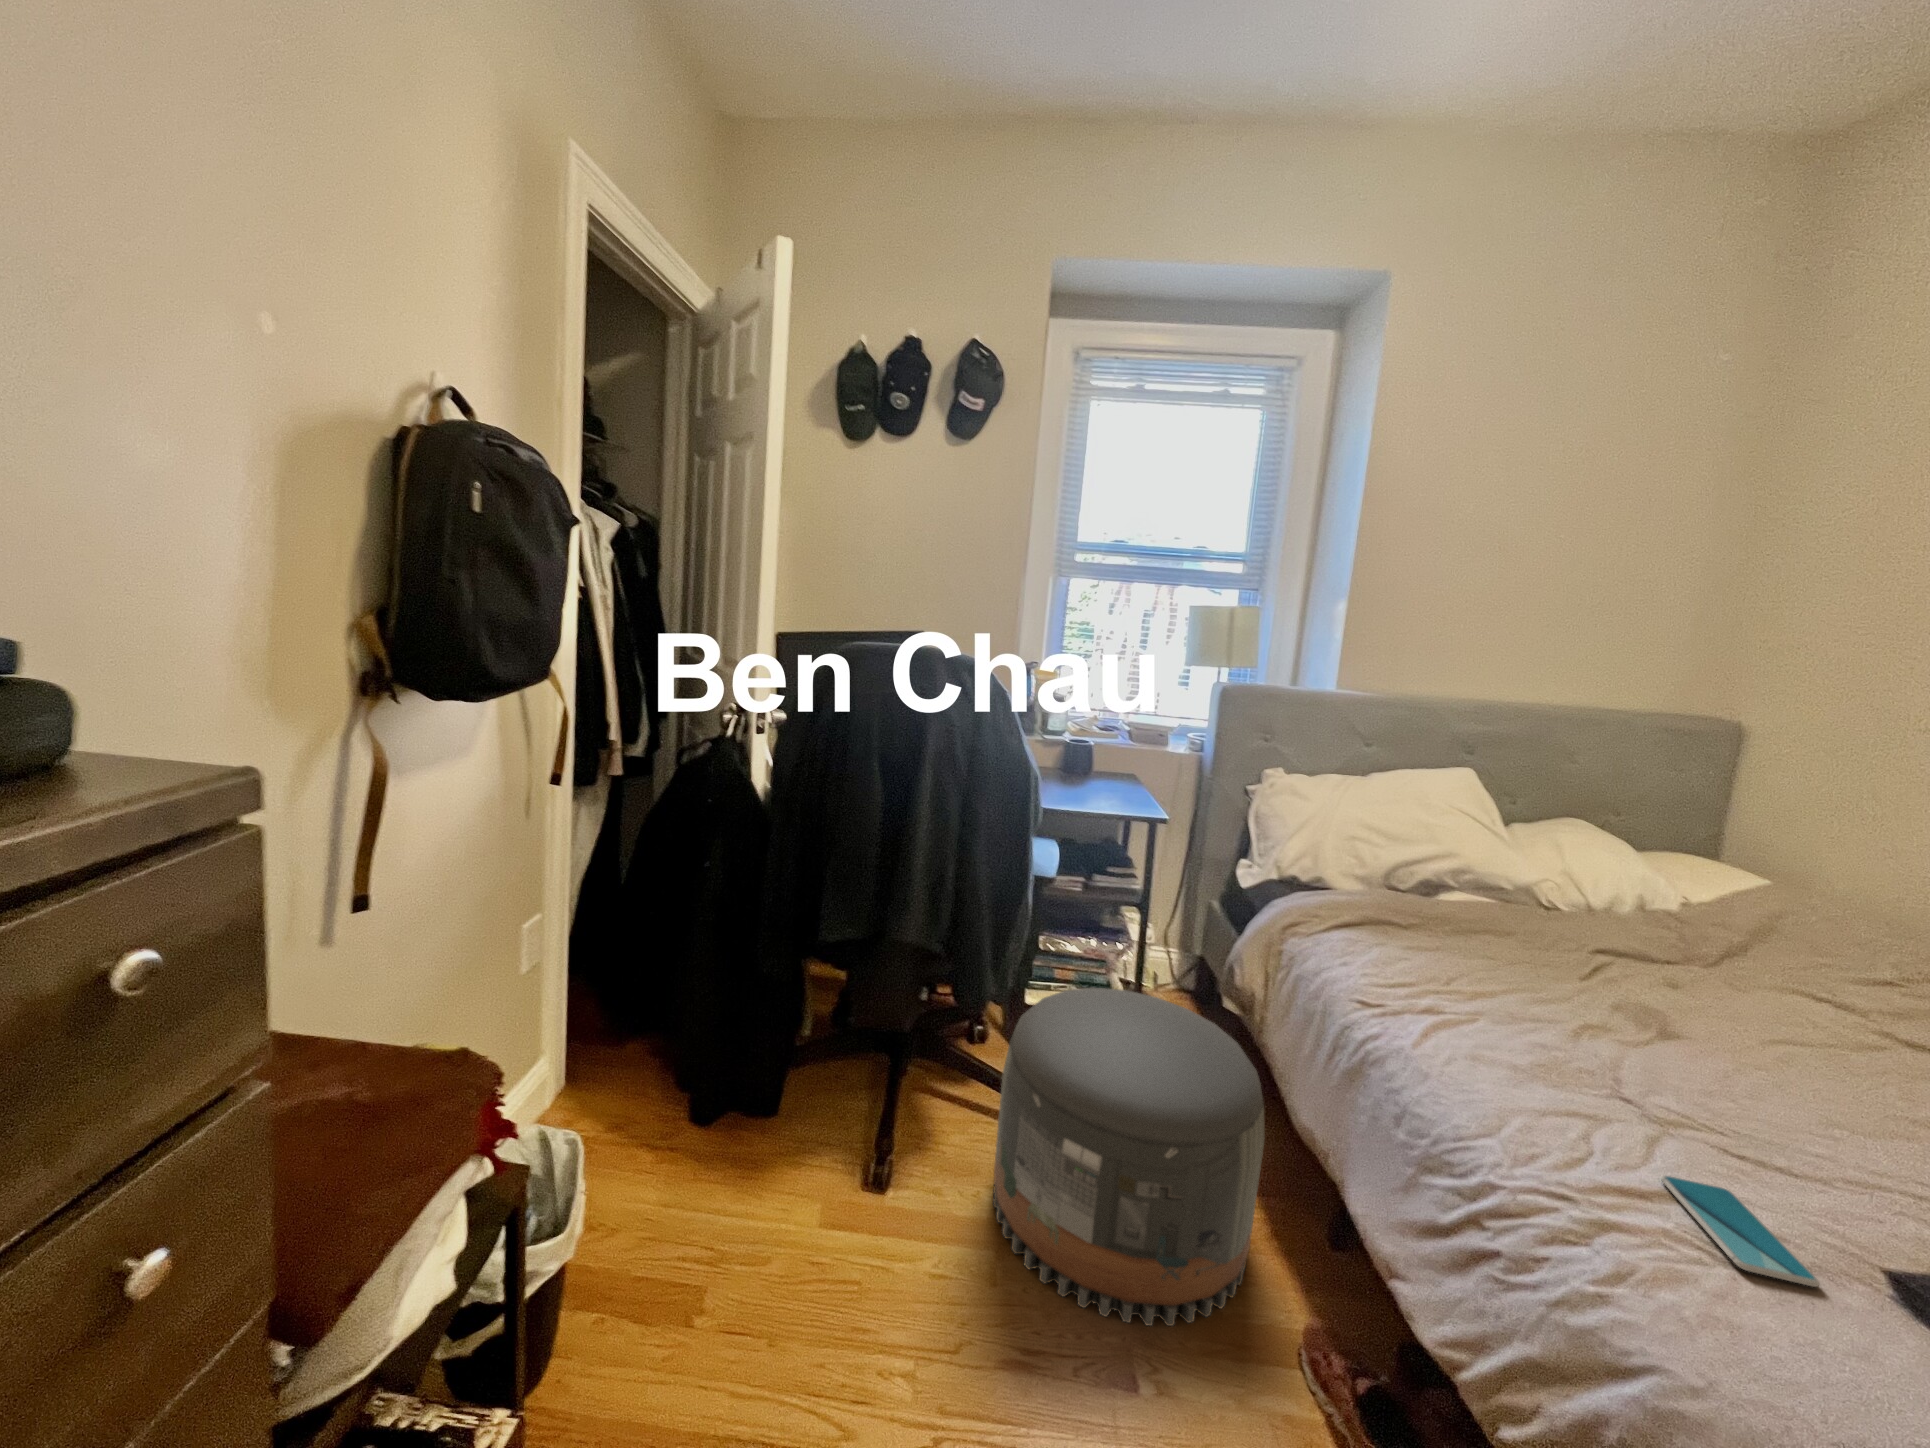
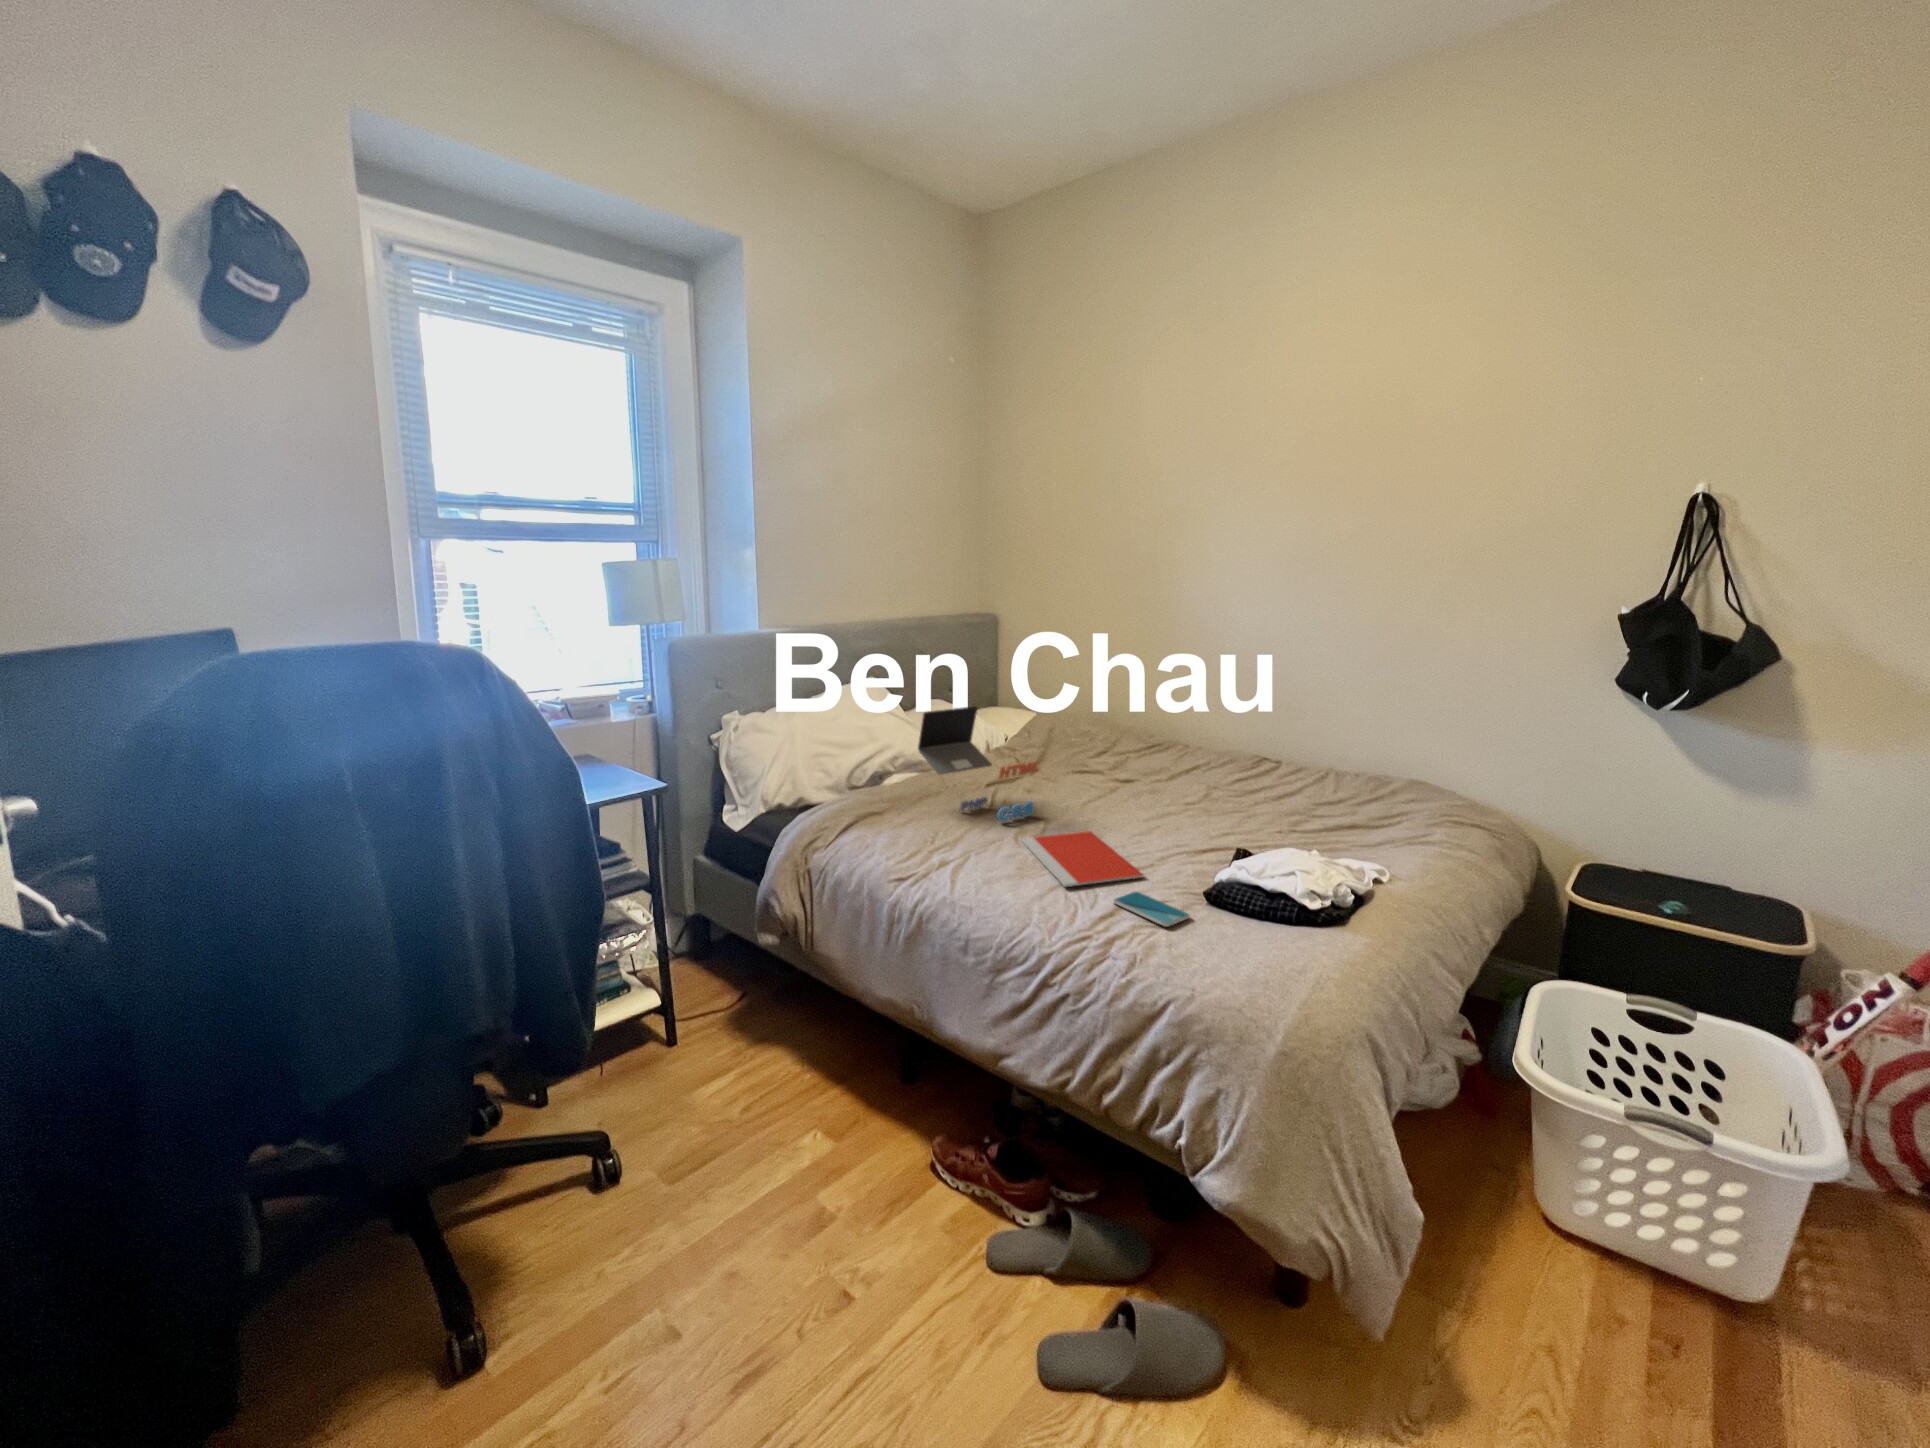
laptop: none [1464,818,1653,1007] -> present [918,706,1040,822]
pouf: present [993,988,1264,1326] -> none [596,957,869,1287]
notebook: none [1572,1027,1773,1181] -> present [1021,831,1144,887]

